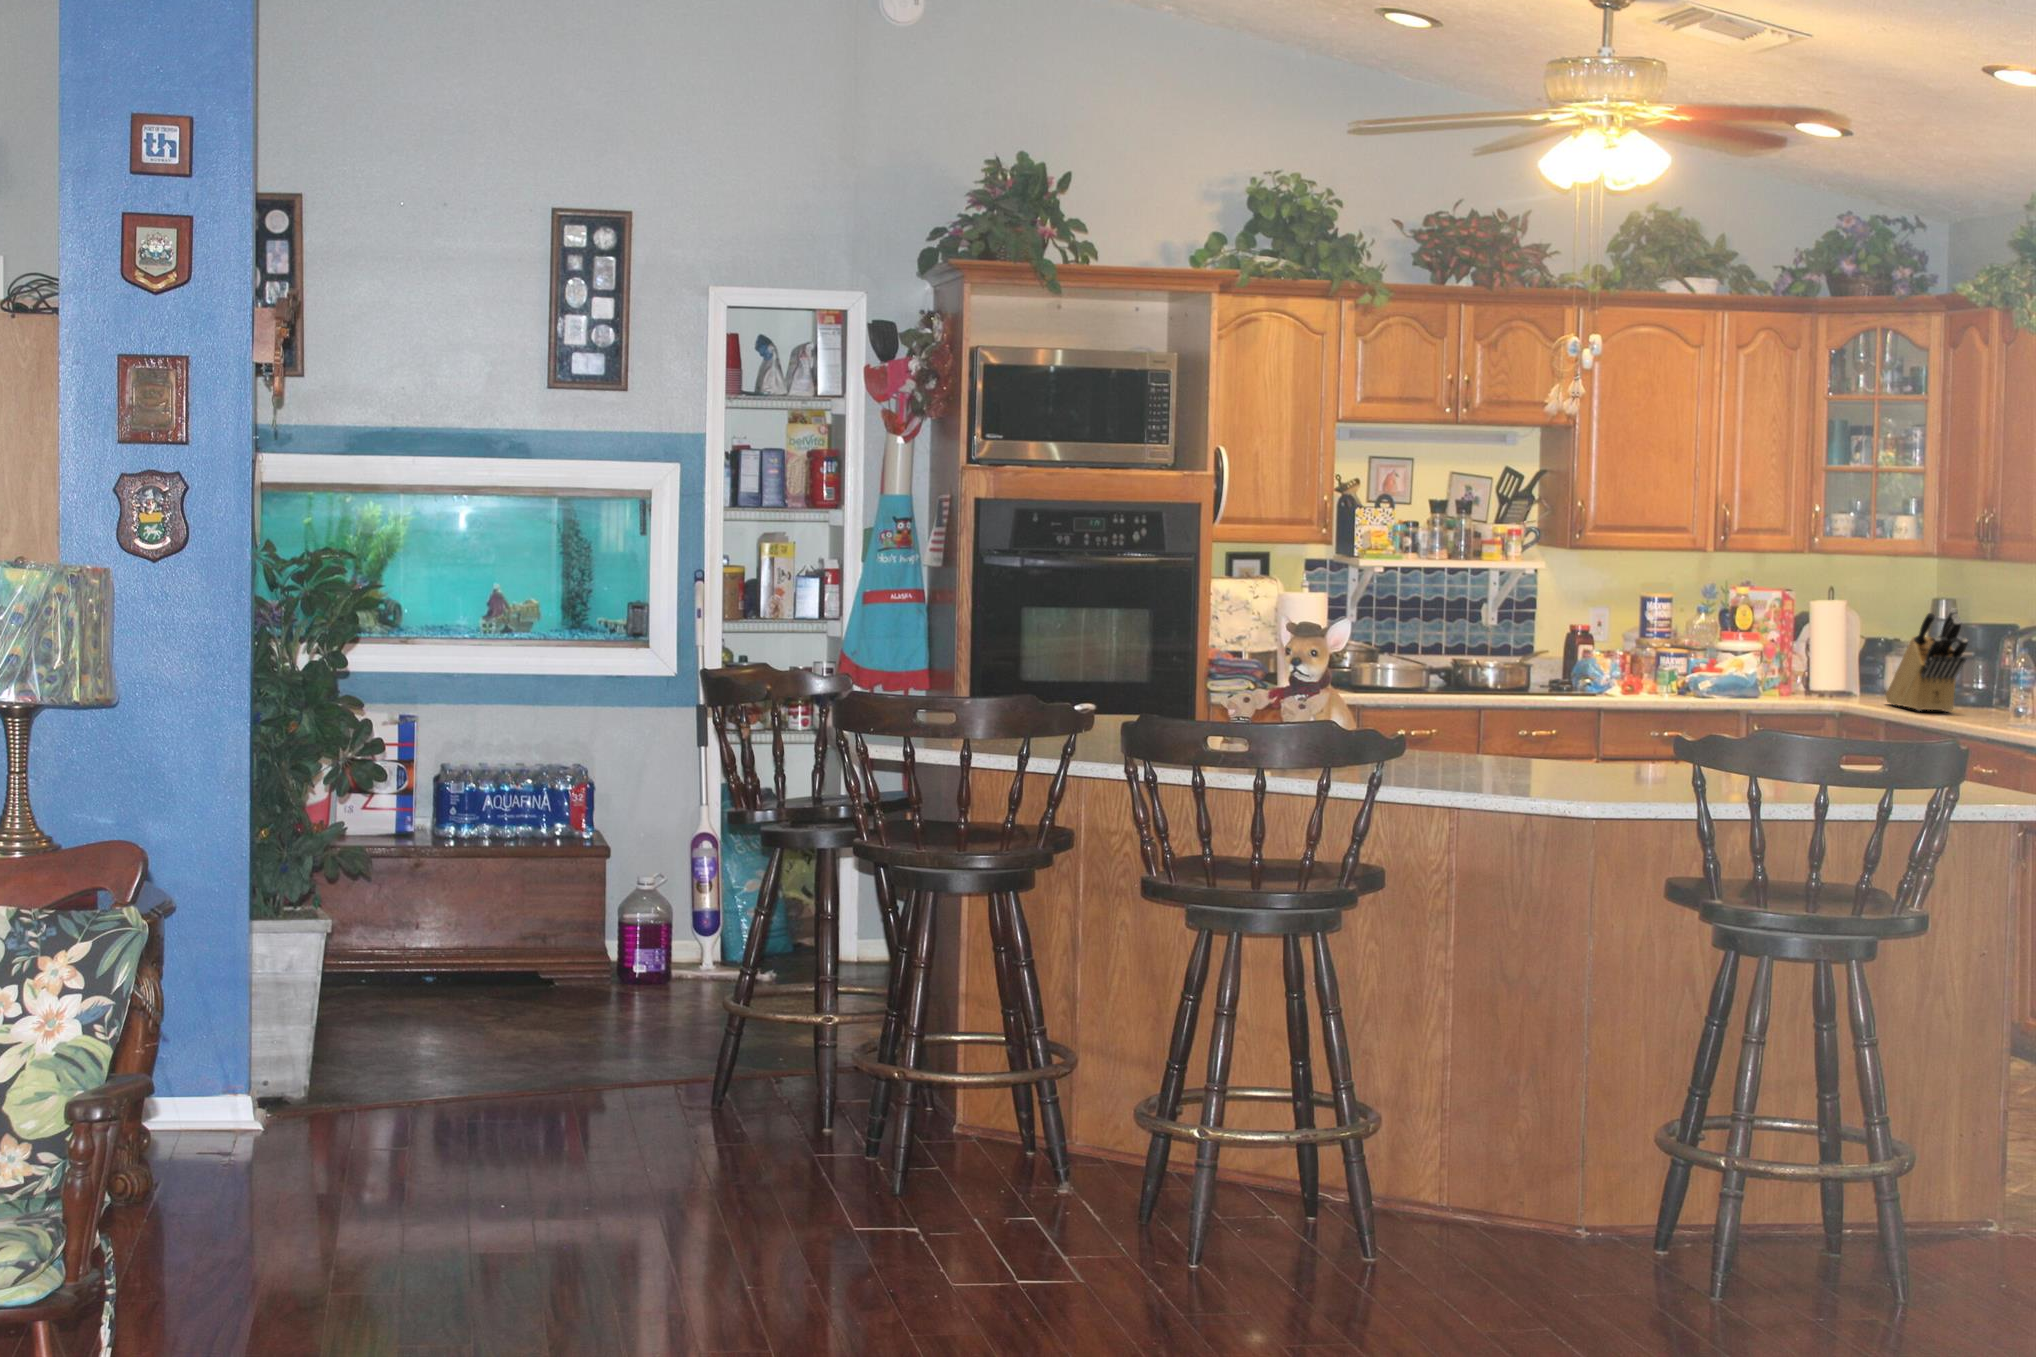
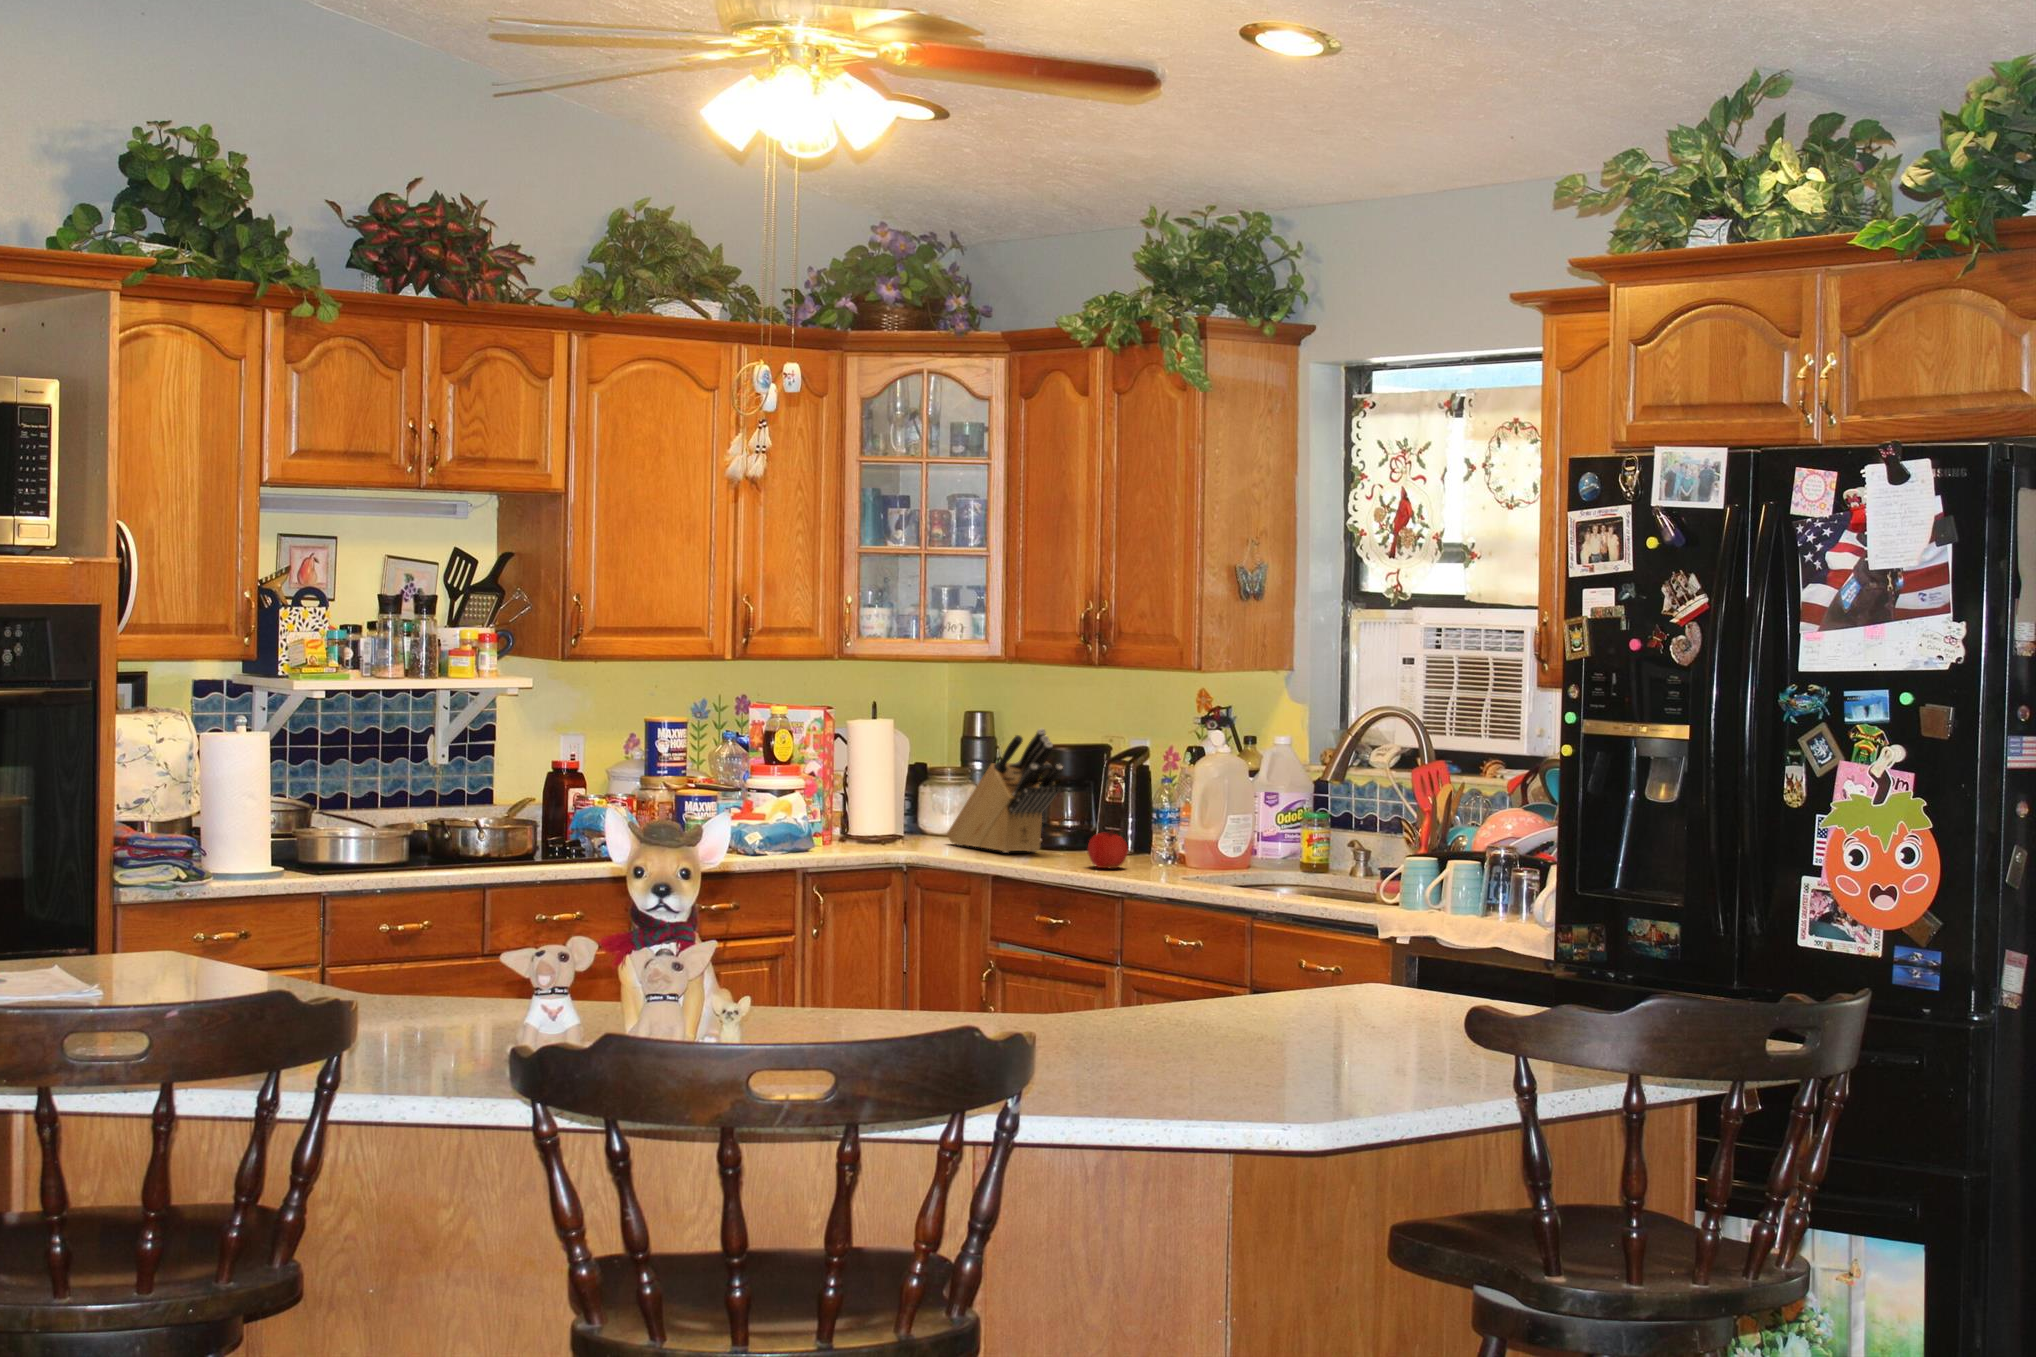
apple: none [1969,692,2004,724] -> present [1088,830,1128,869]

